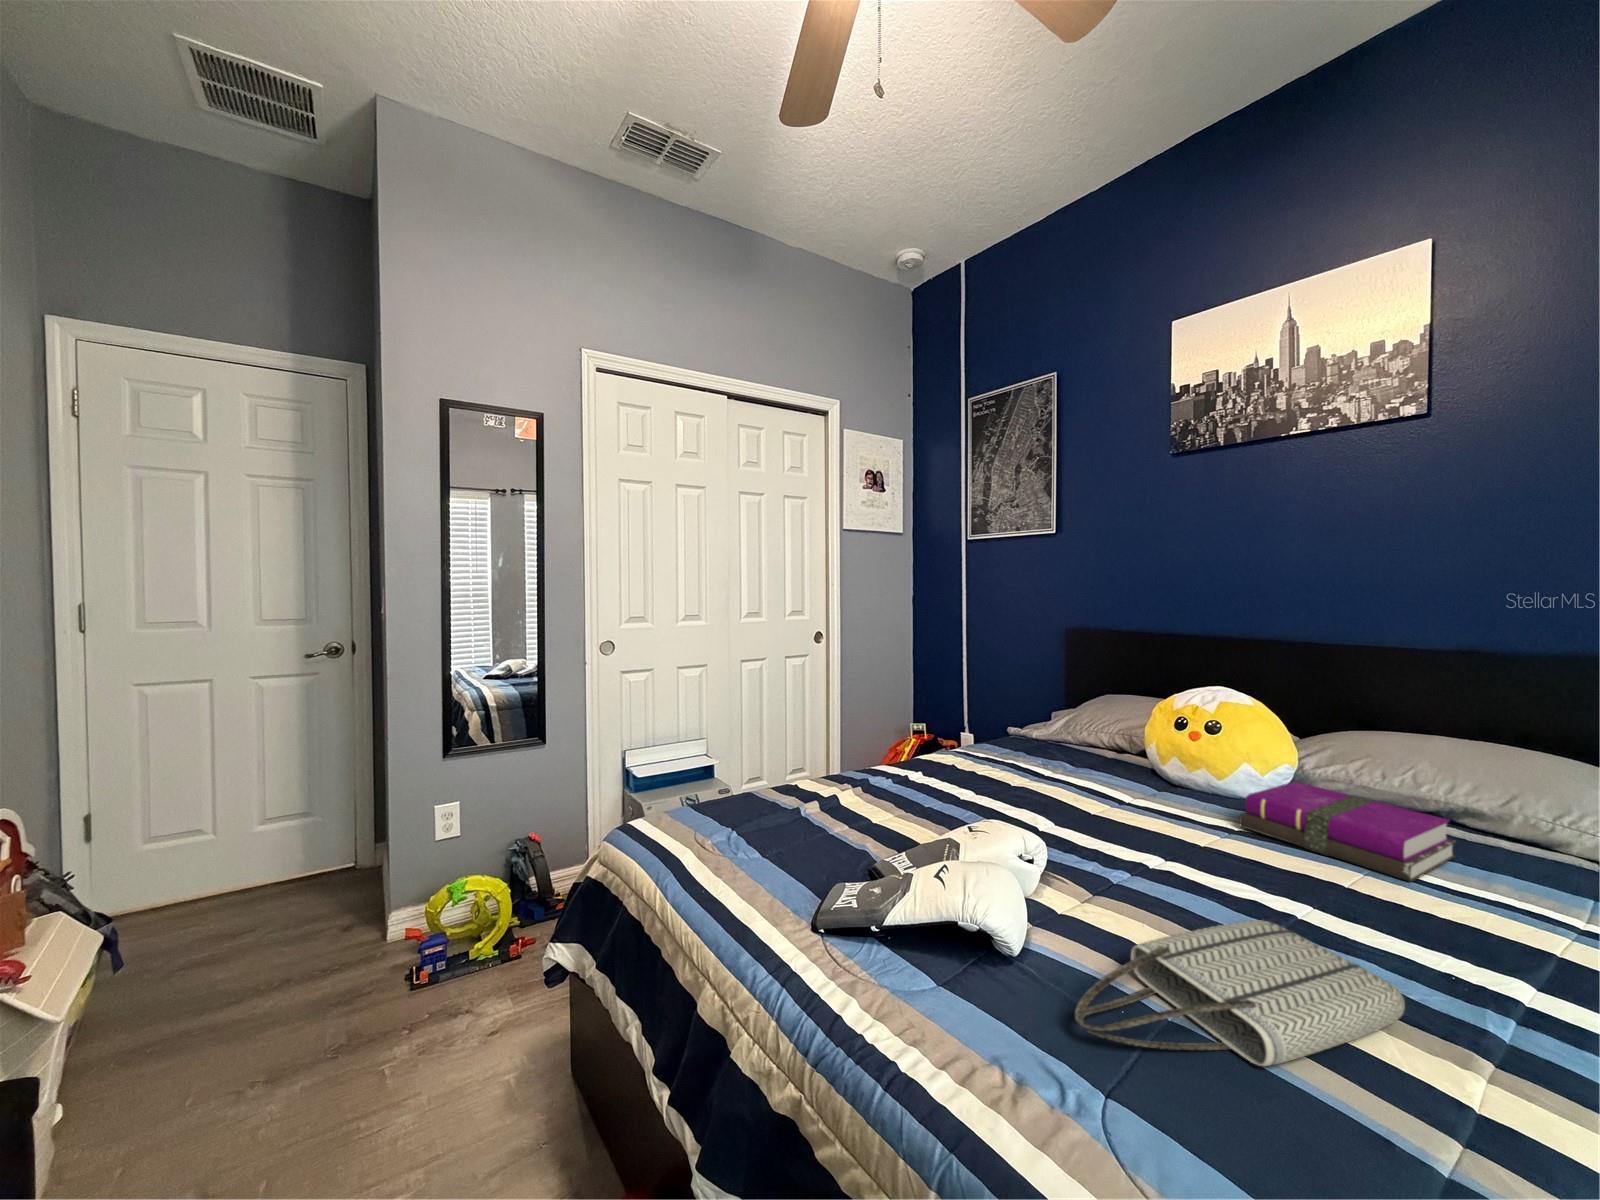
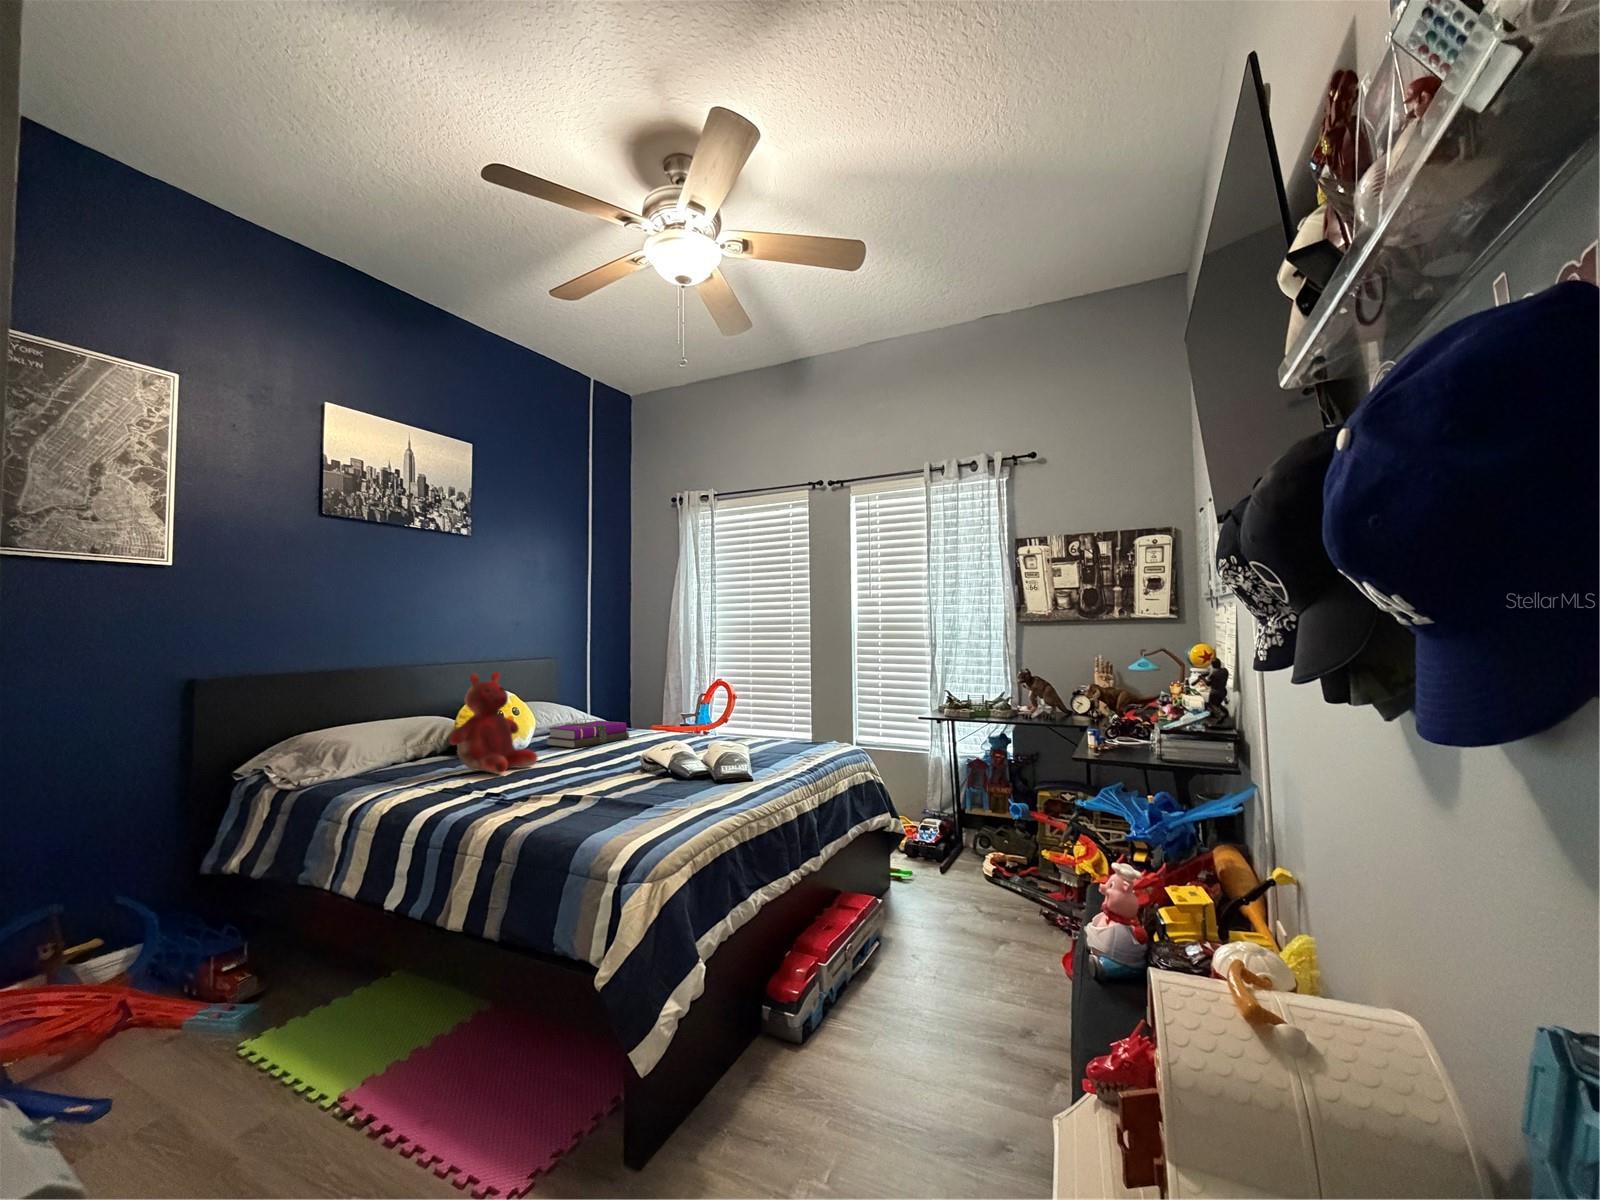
teddy bear: none [1001,655,1114,800] -> present [449,672,538,774]
tote bag: present [1075,920,1405,1066] -> none [695,729,776,749]

